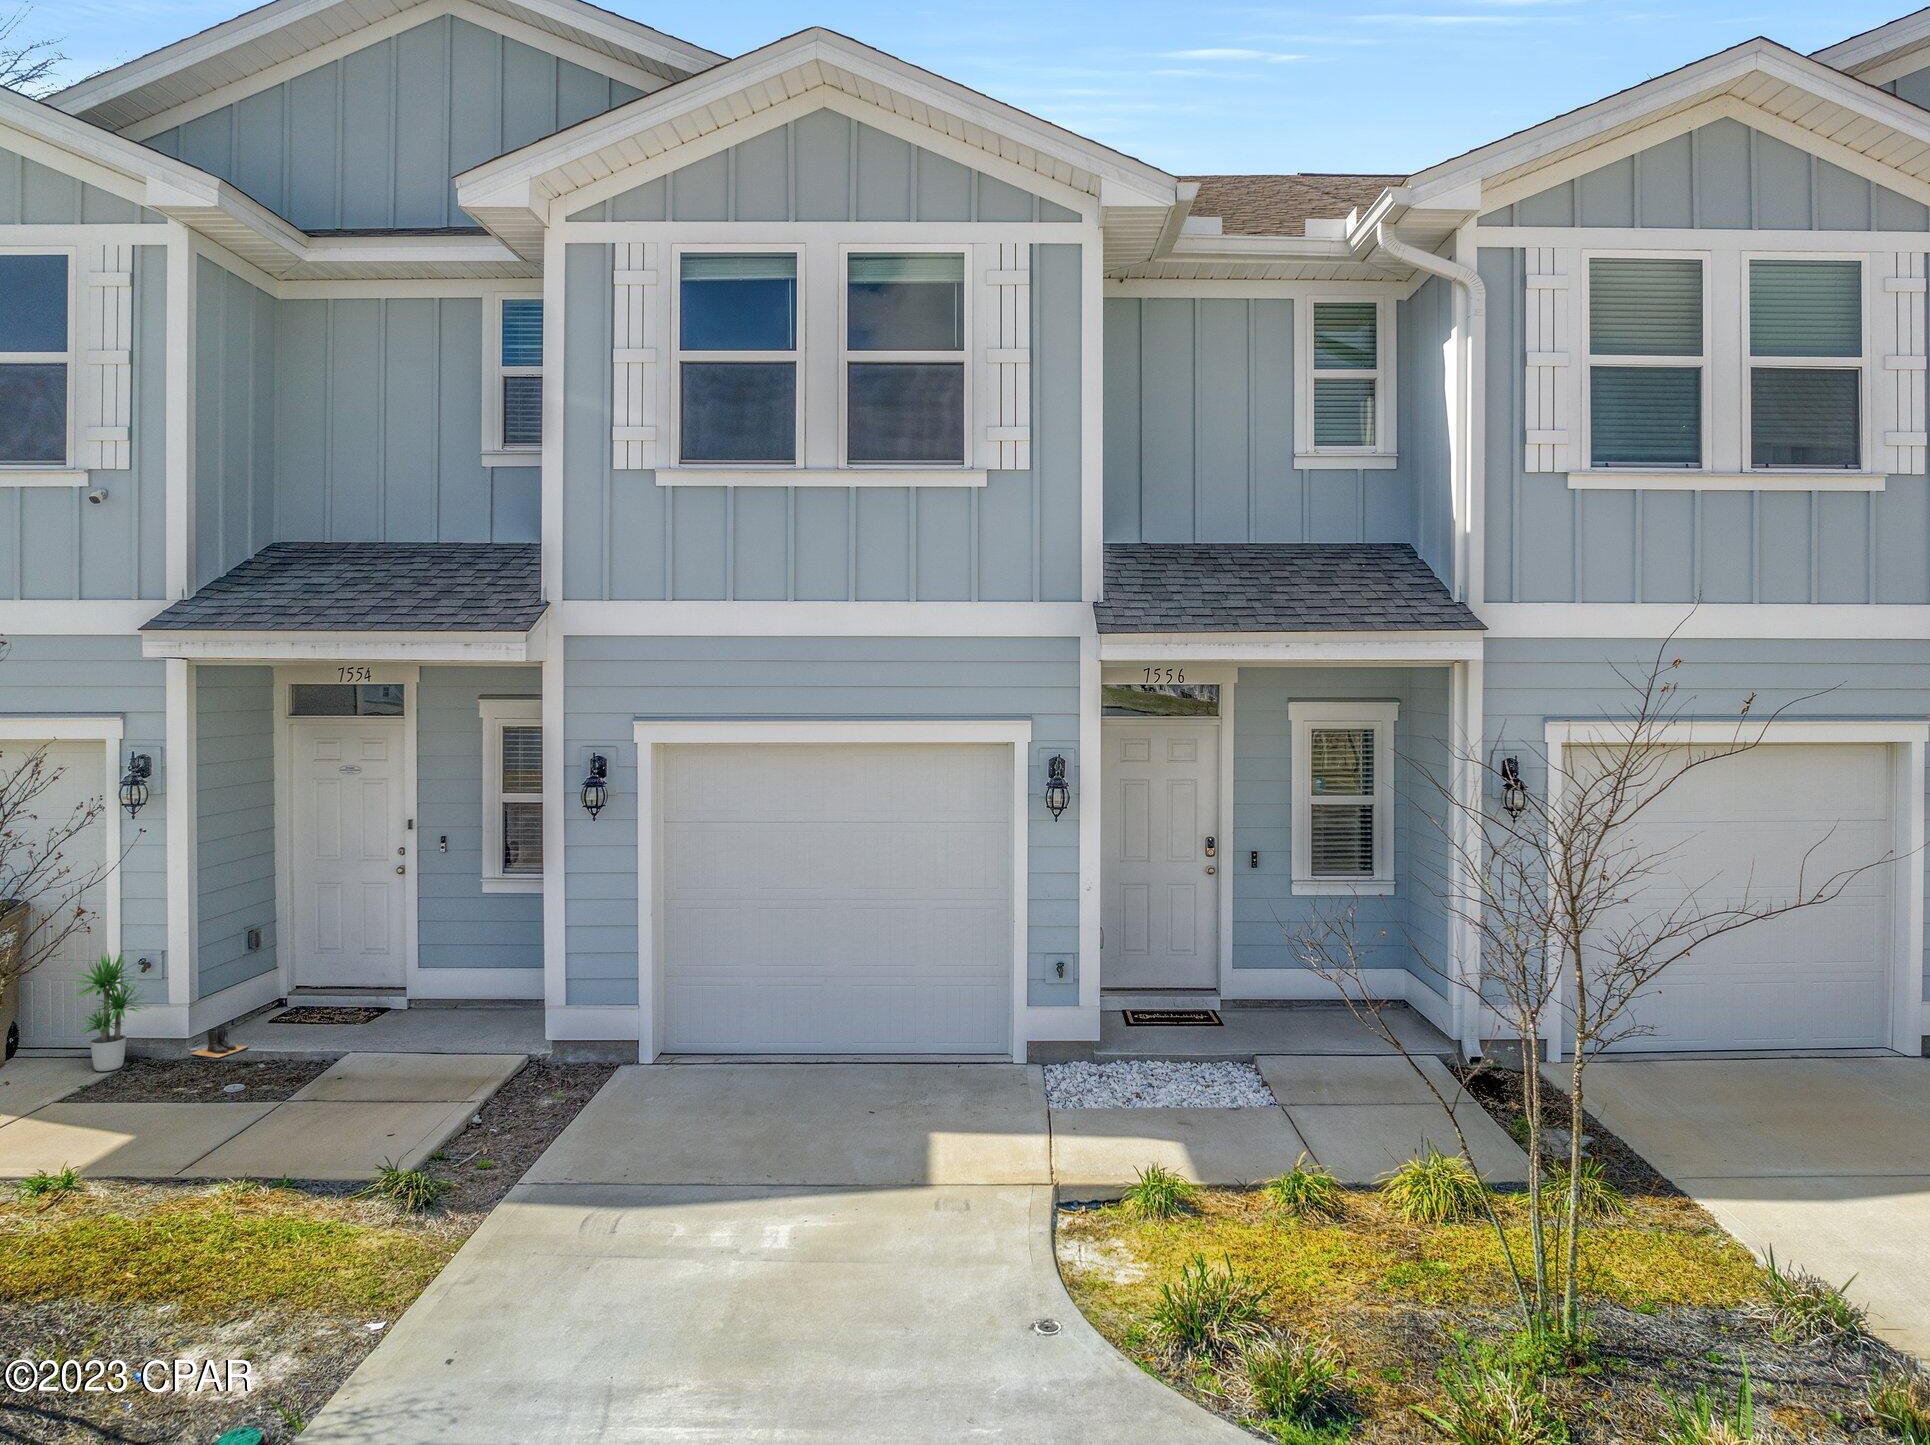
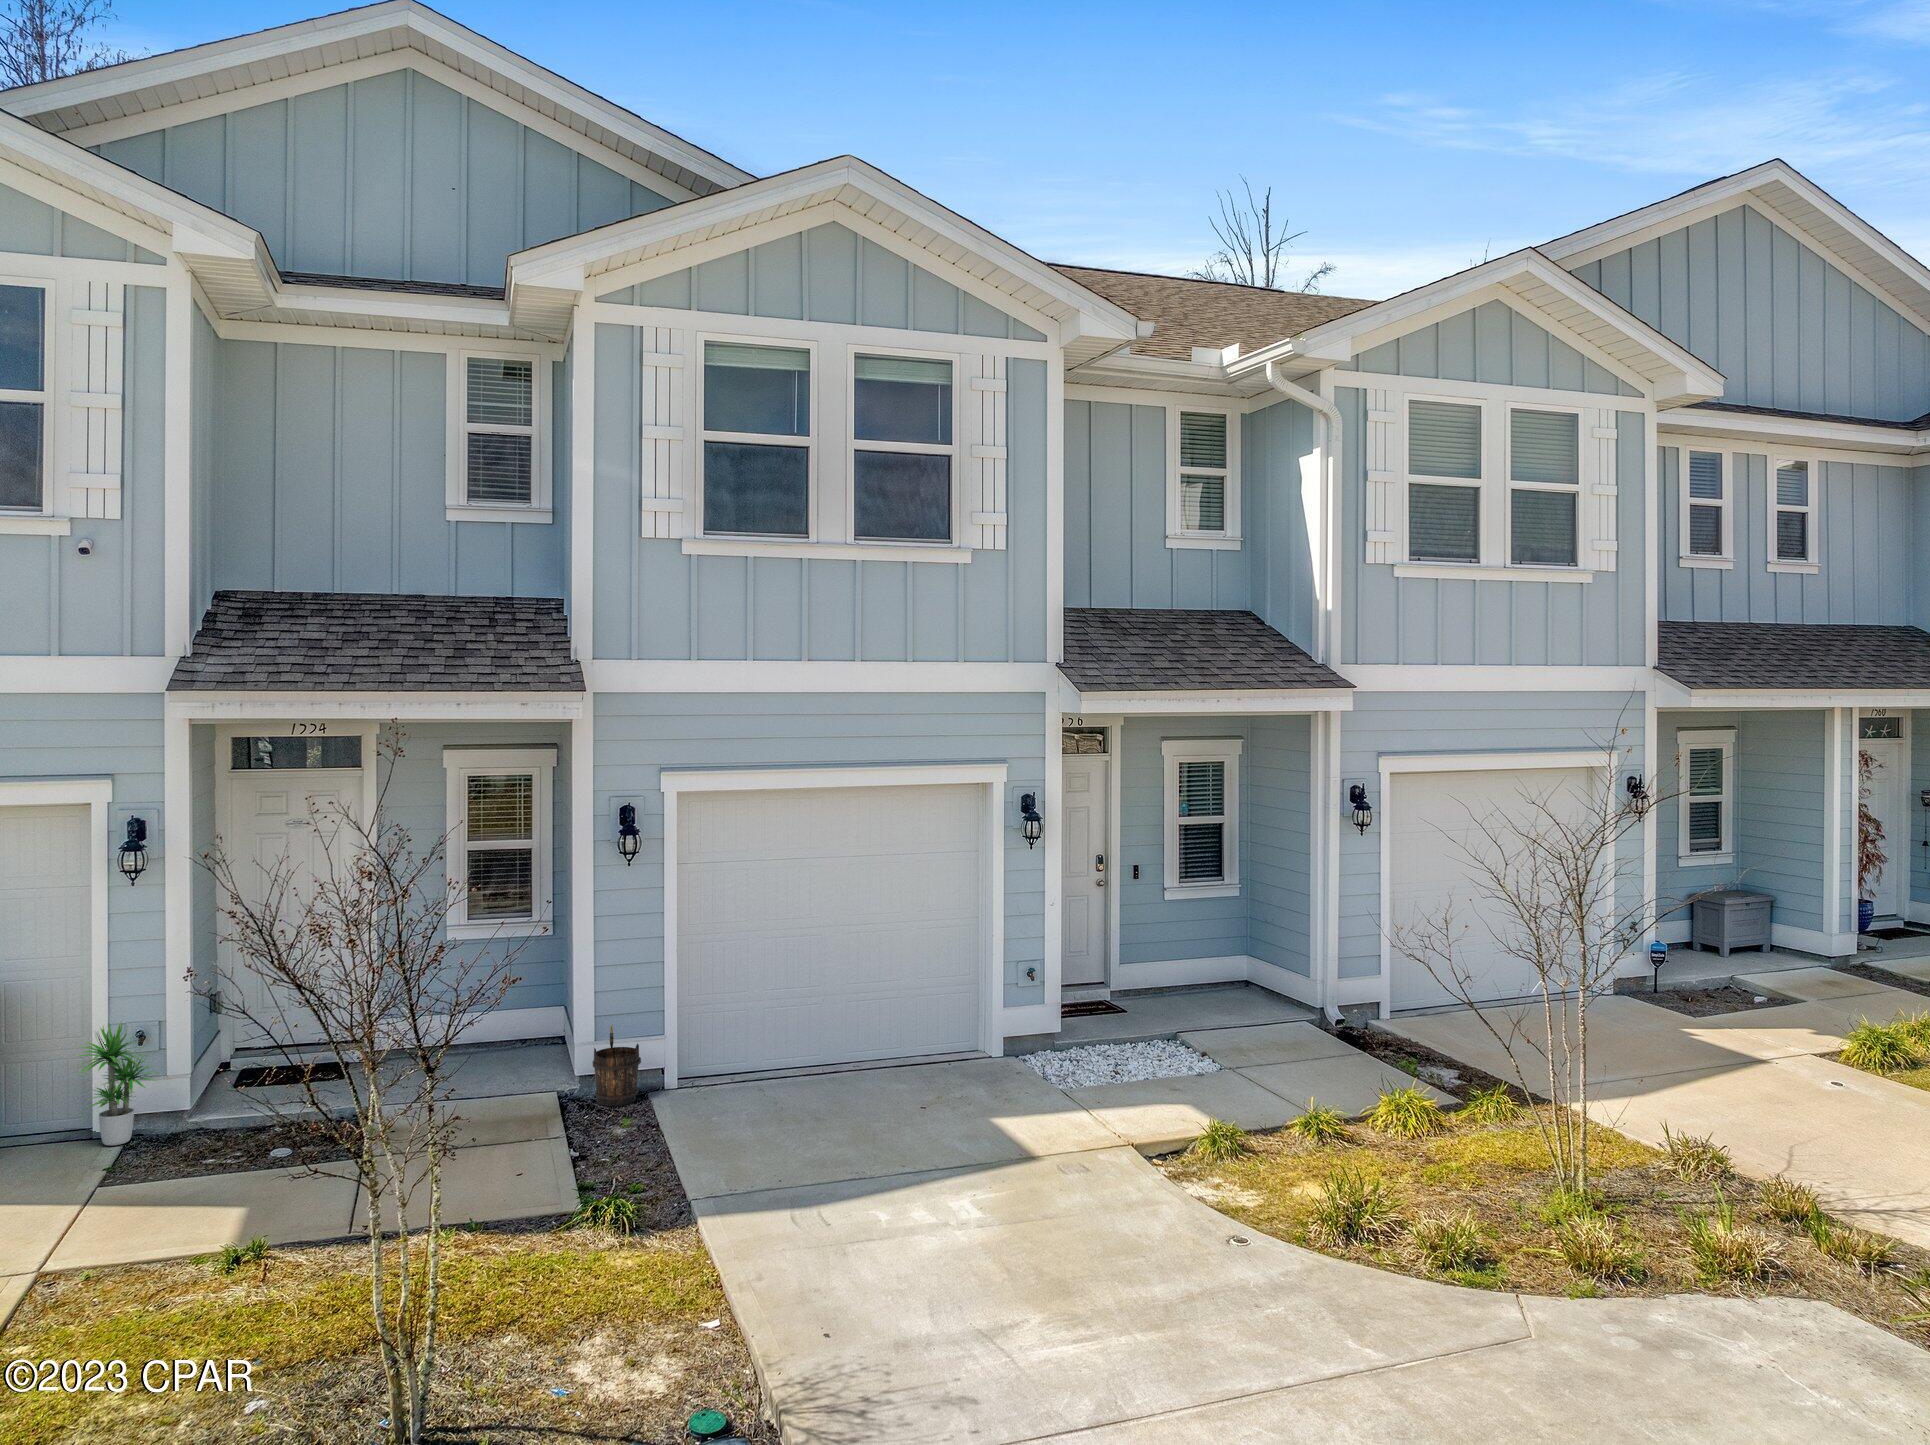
bucket: none [542,988,596,1081] -> present [593,1026,641,1106]
boots: present [191,1026,248,1058] -> none [189,1092,244,1122]

